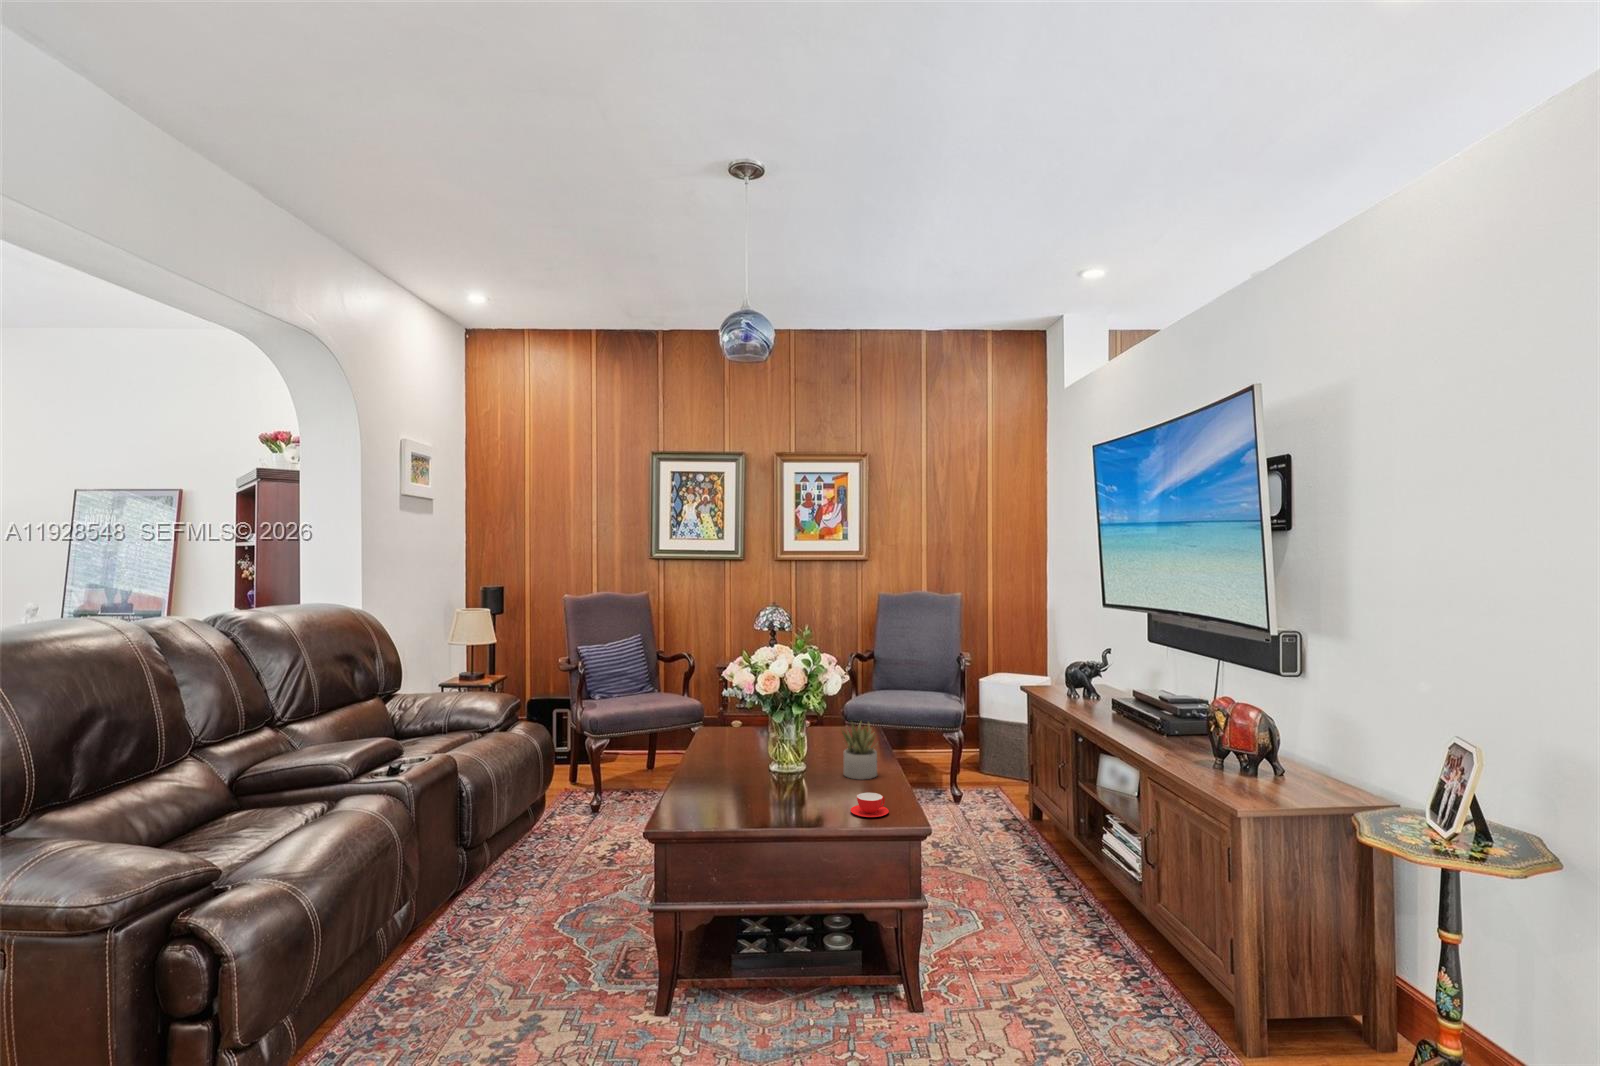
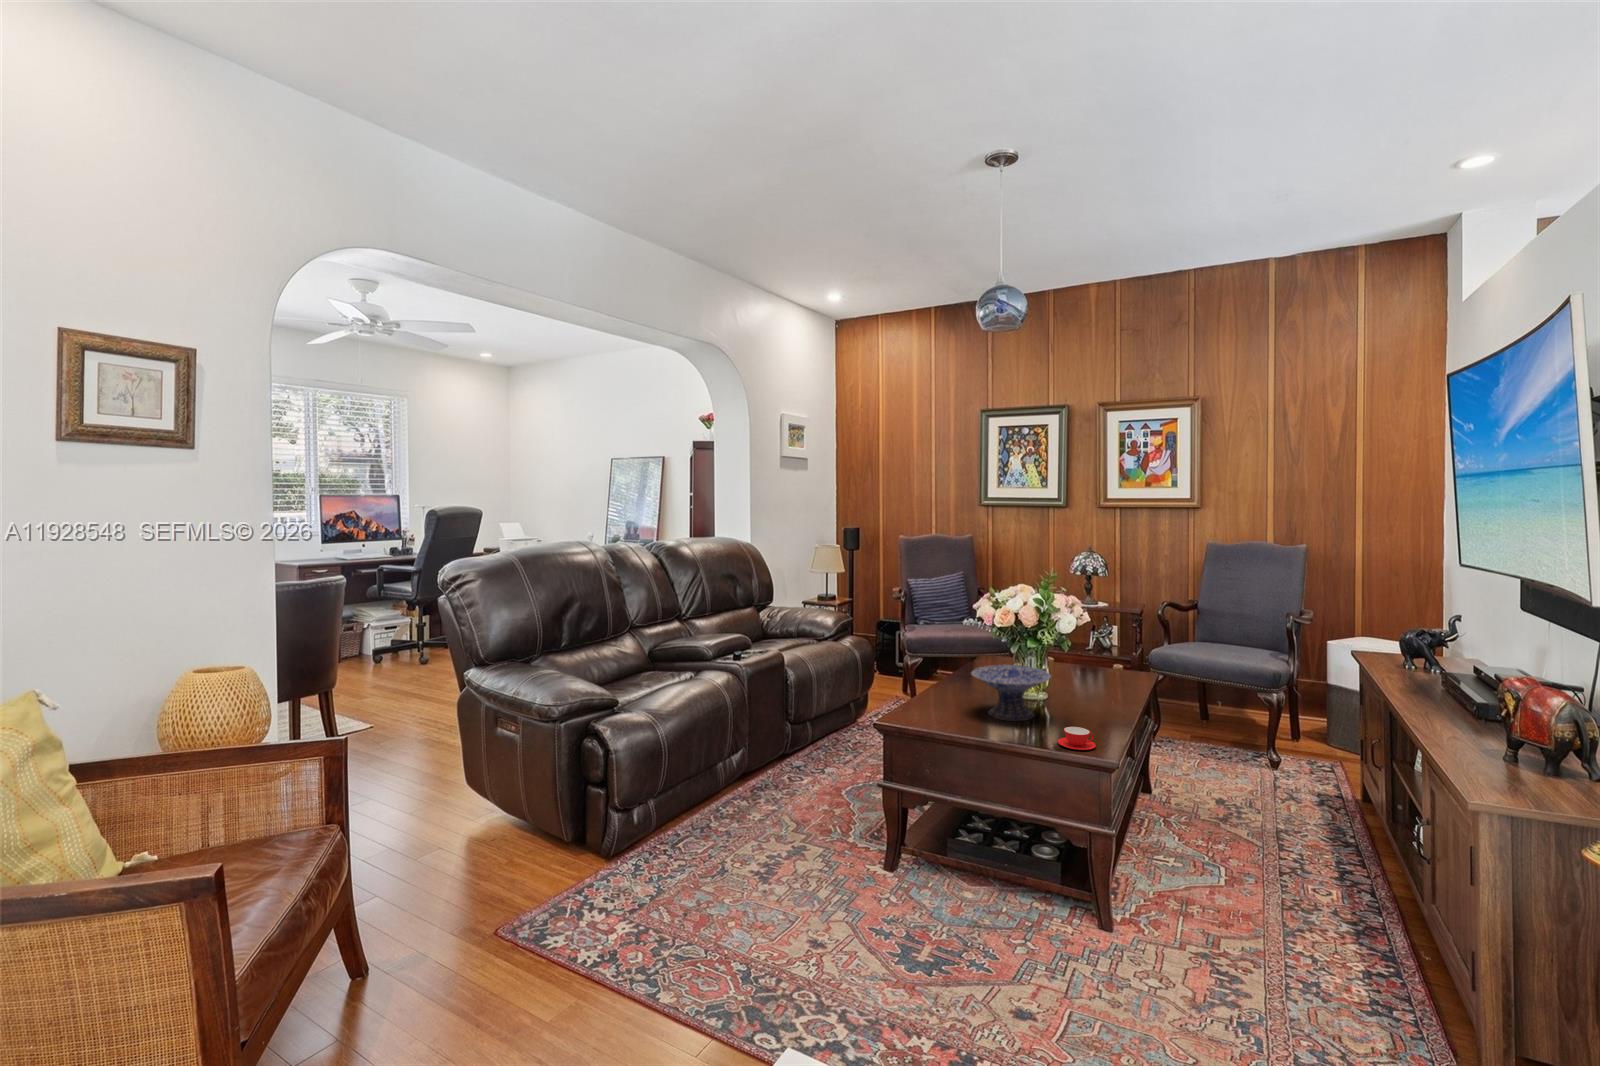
succulent plant: present [842,723,877,779] -> none [1082,662,1120,718]
decorative bowl: none [736,734,822,798] -> present [971,665,1051,721]

